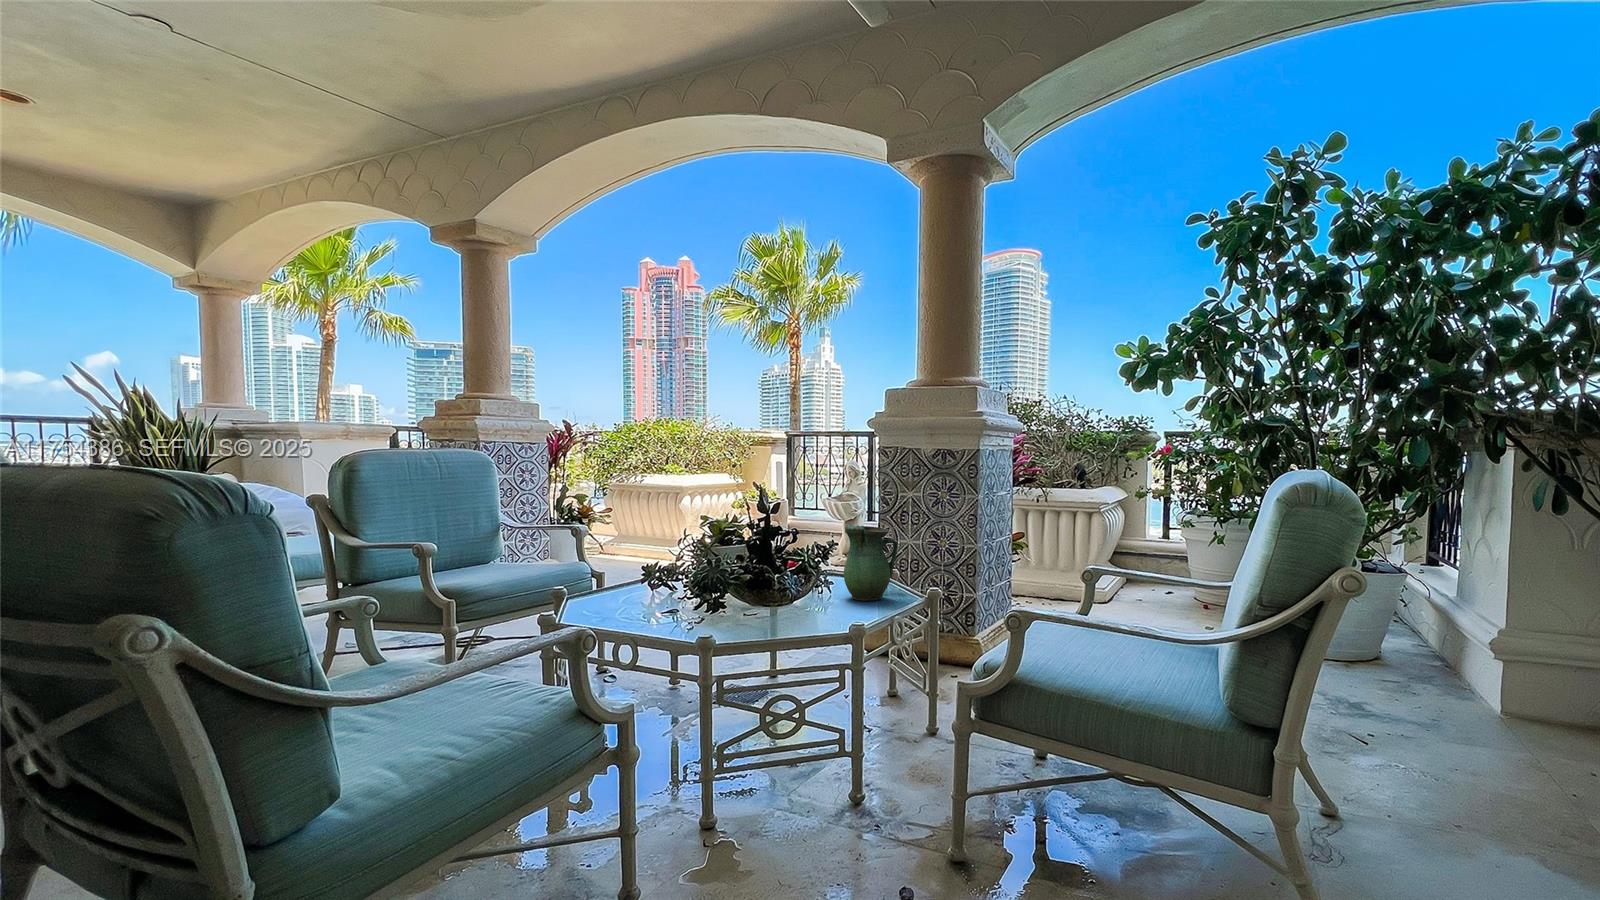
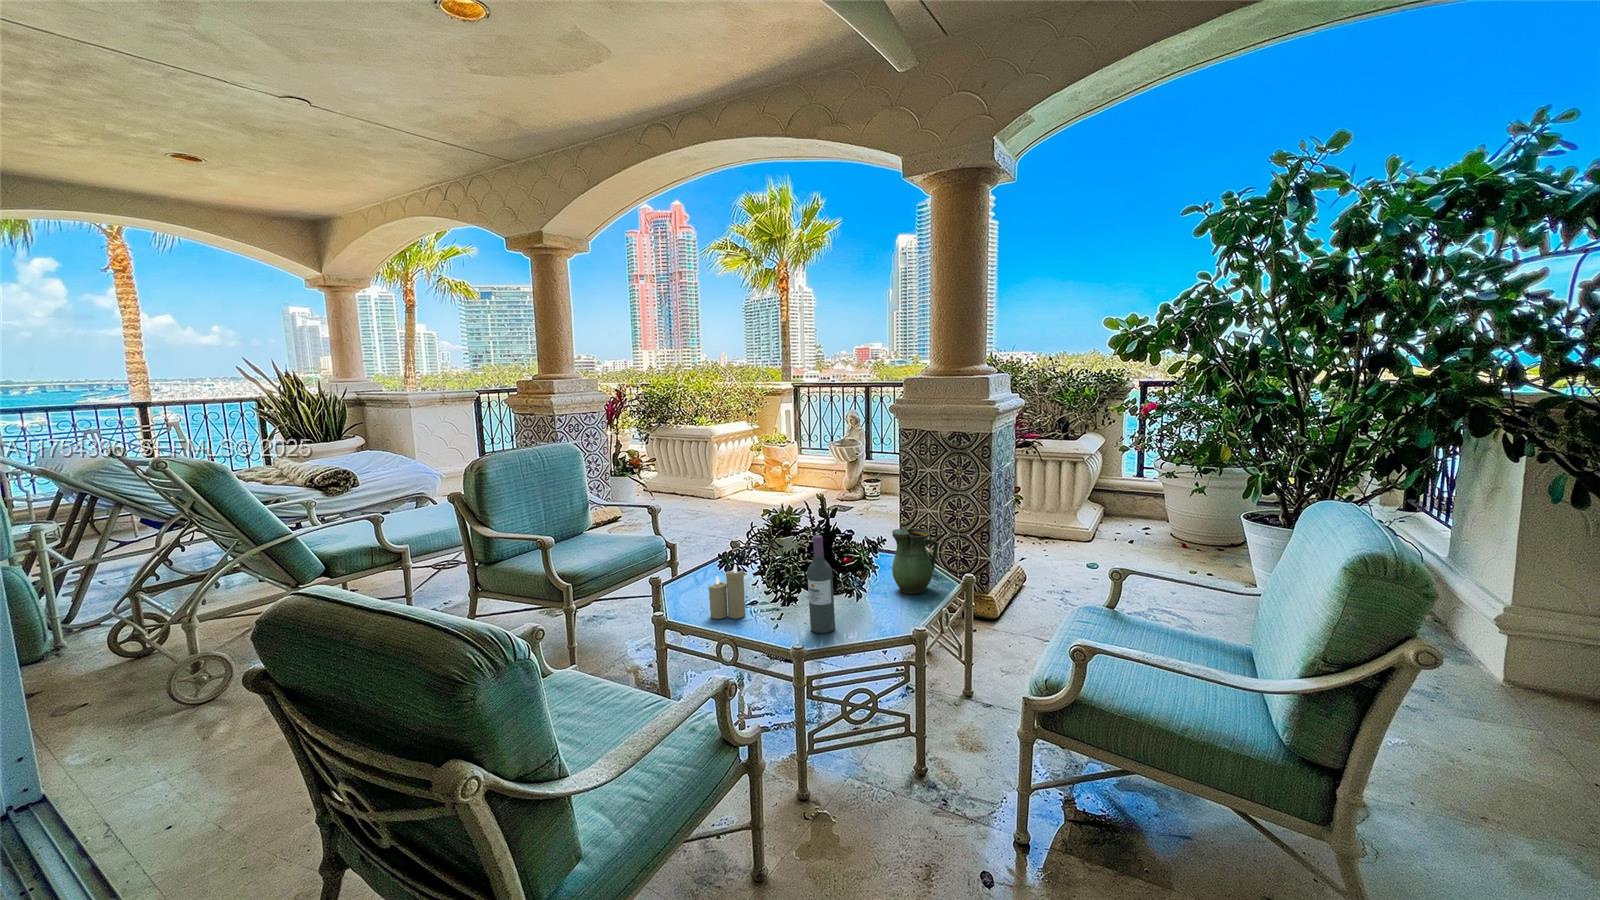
wine bottle: none [733,509,762,626] -> present [807,535,835,633]
candle: none [623,547,666,611] -> present [709,564,745,619]

